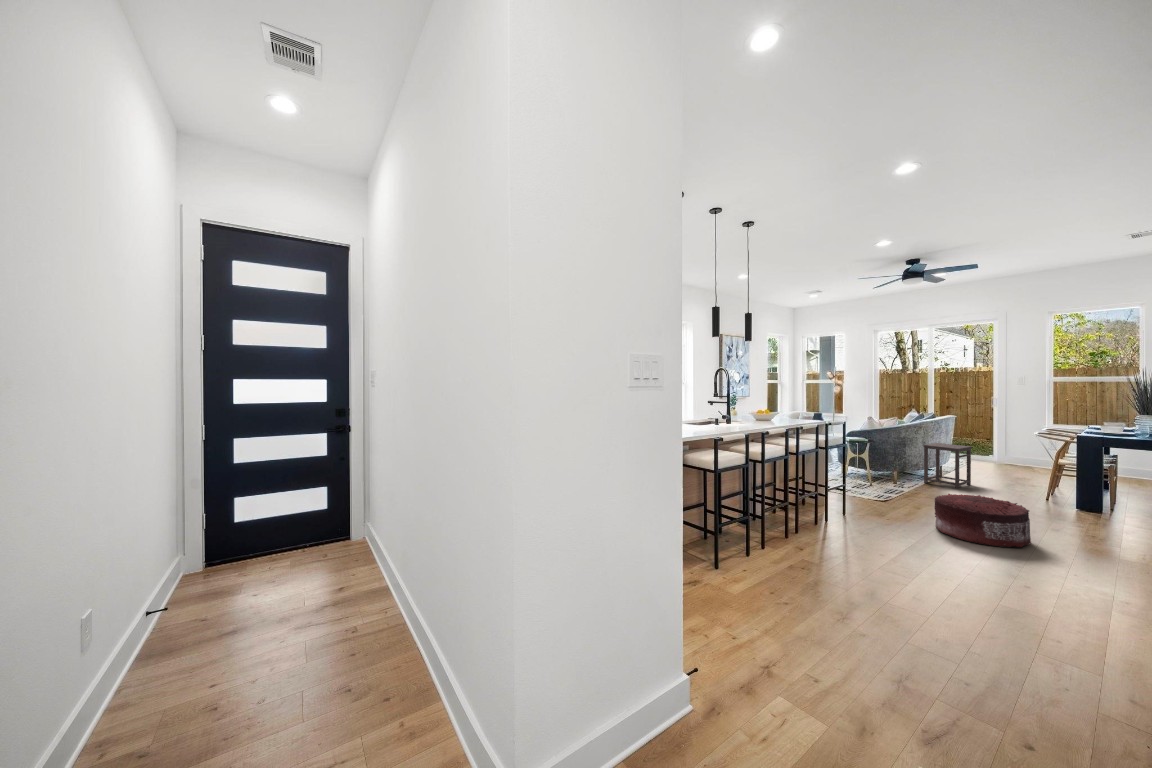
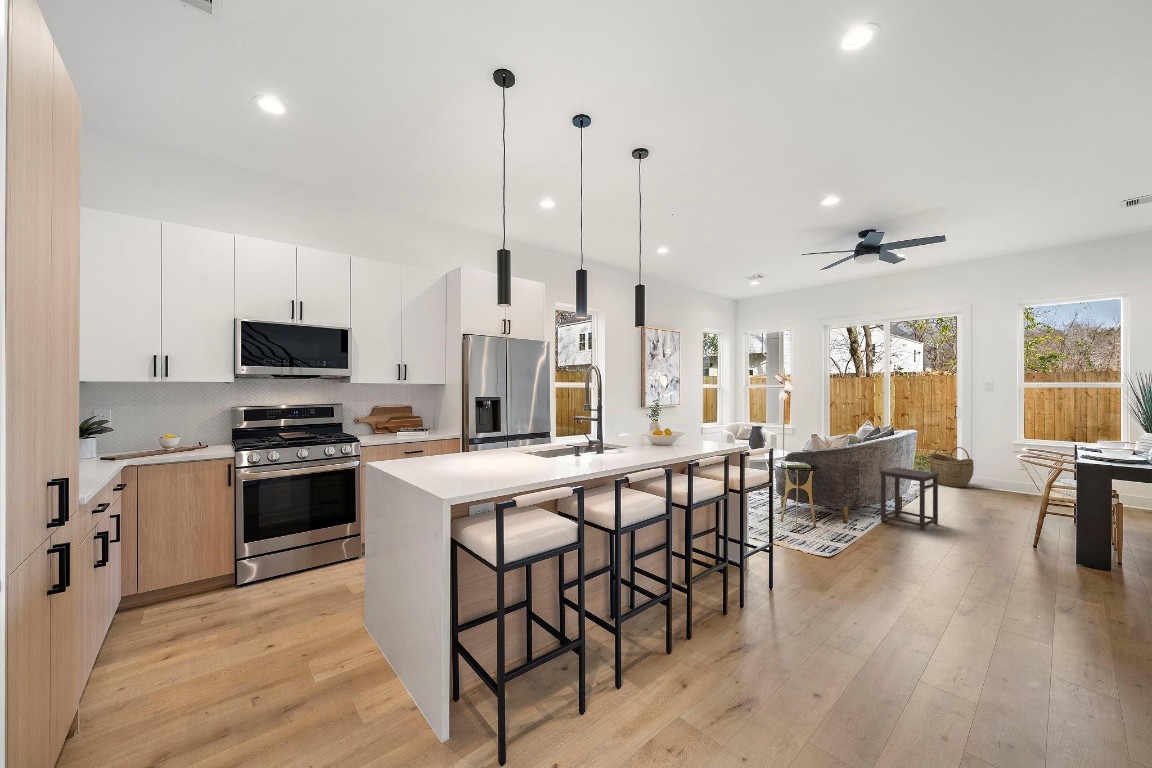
woven basket: none [969,430,1008,464] -> present [930,447,974,488]
pouf: present [935,494,1031,547] -> none [899,559,1047,662]

